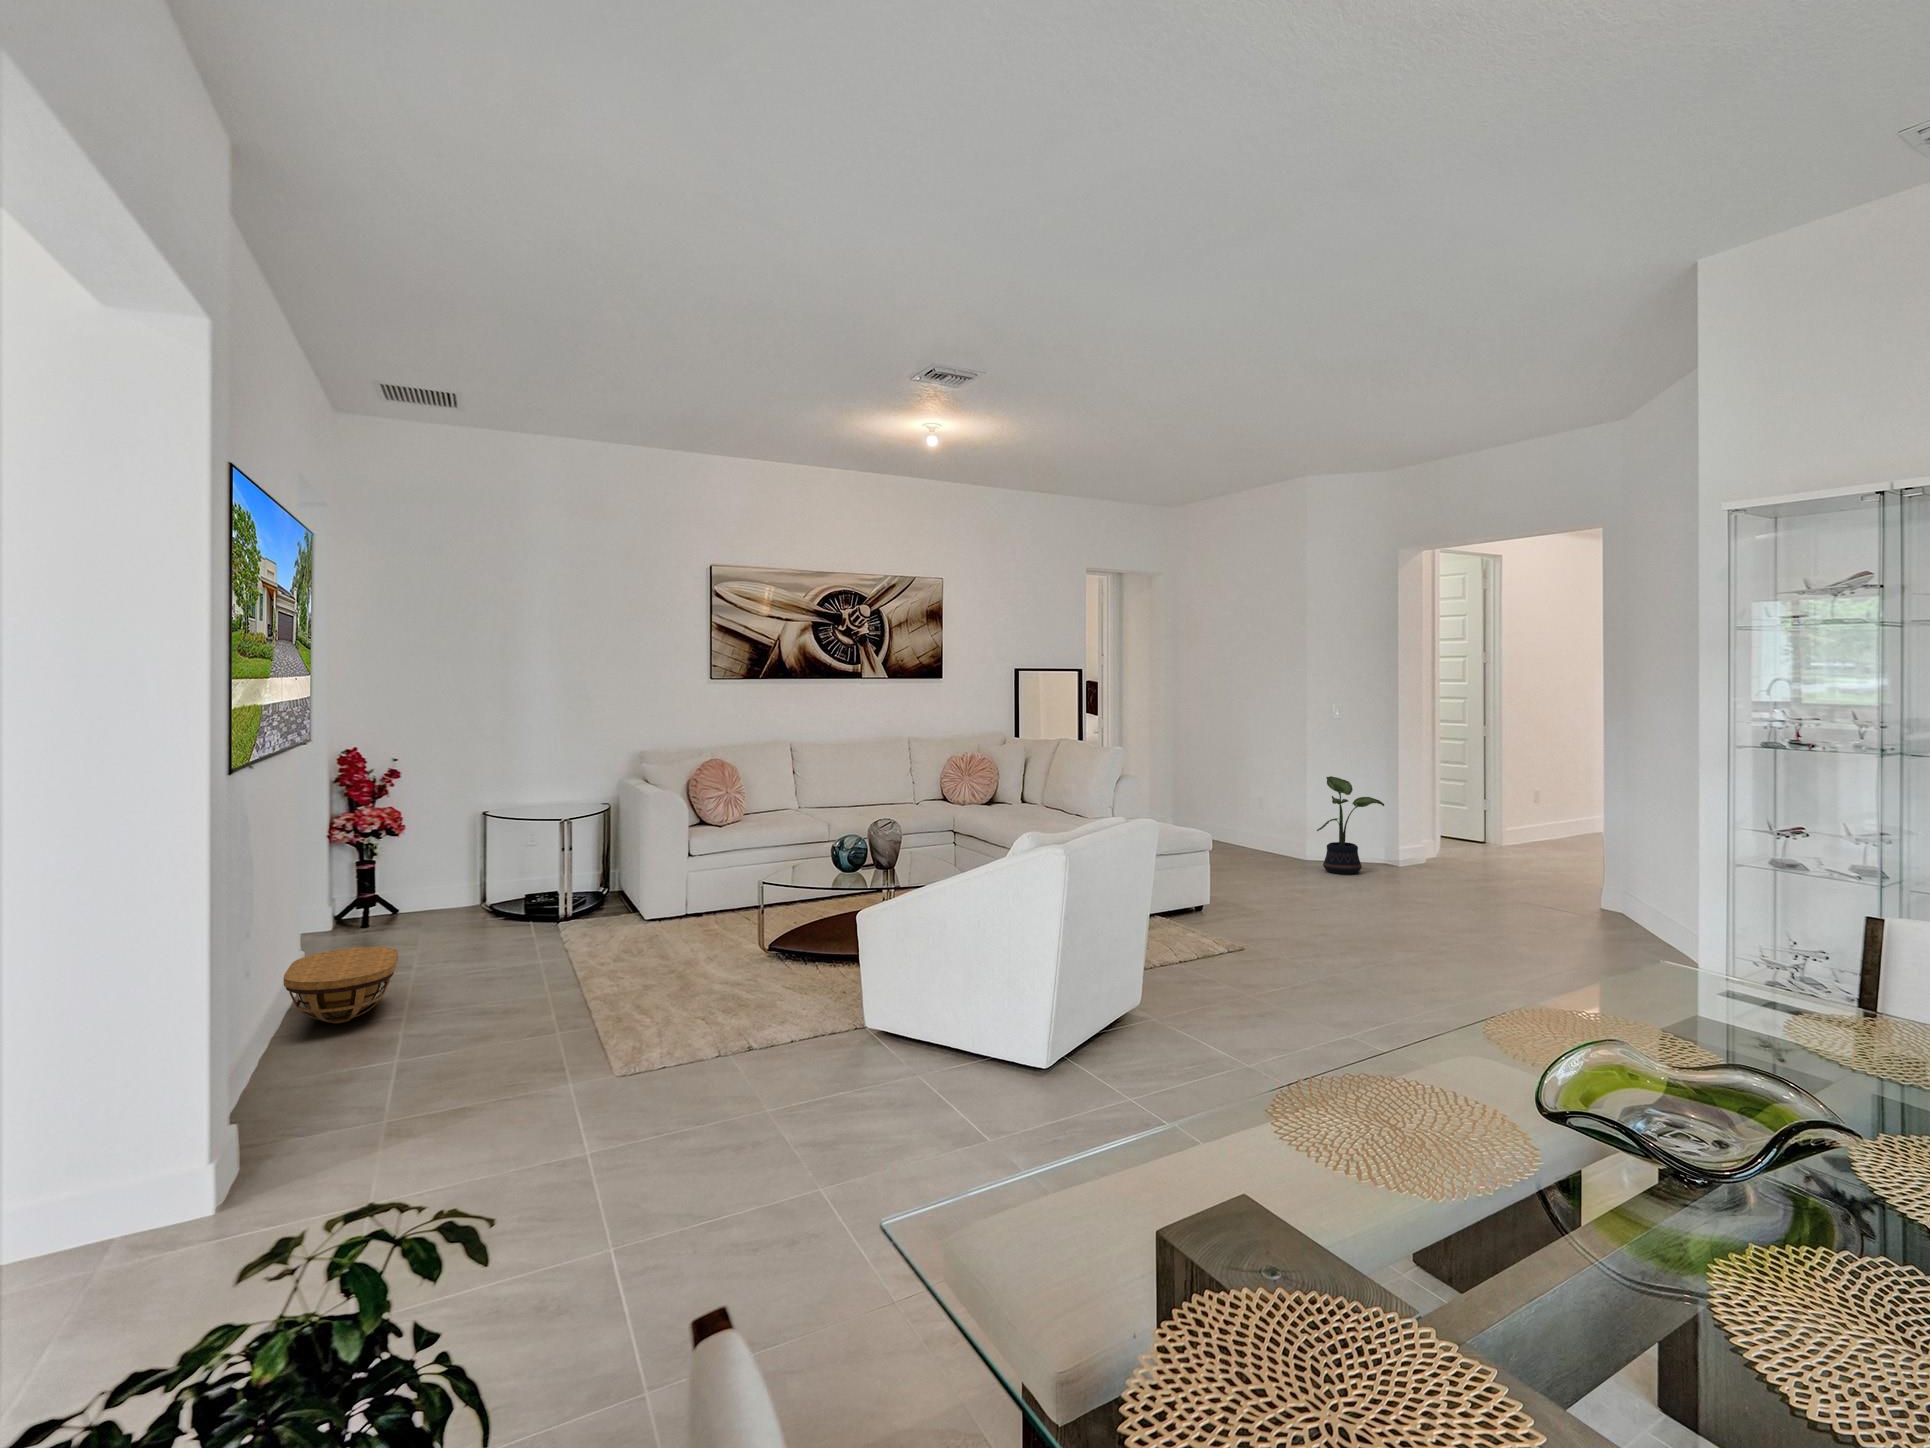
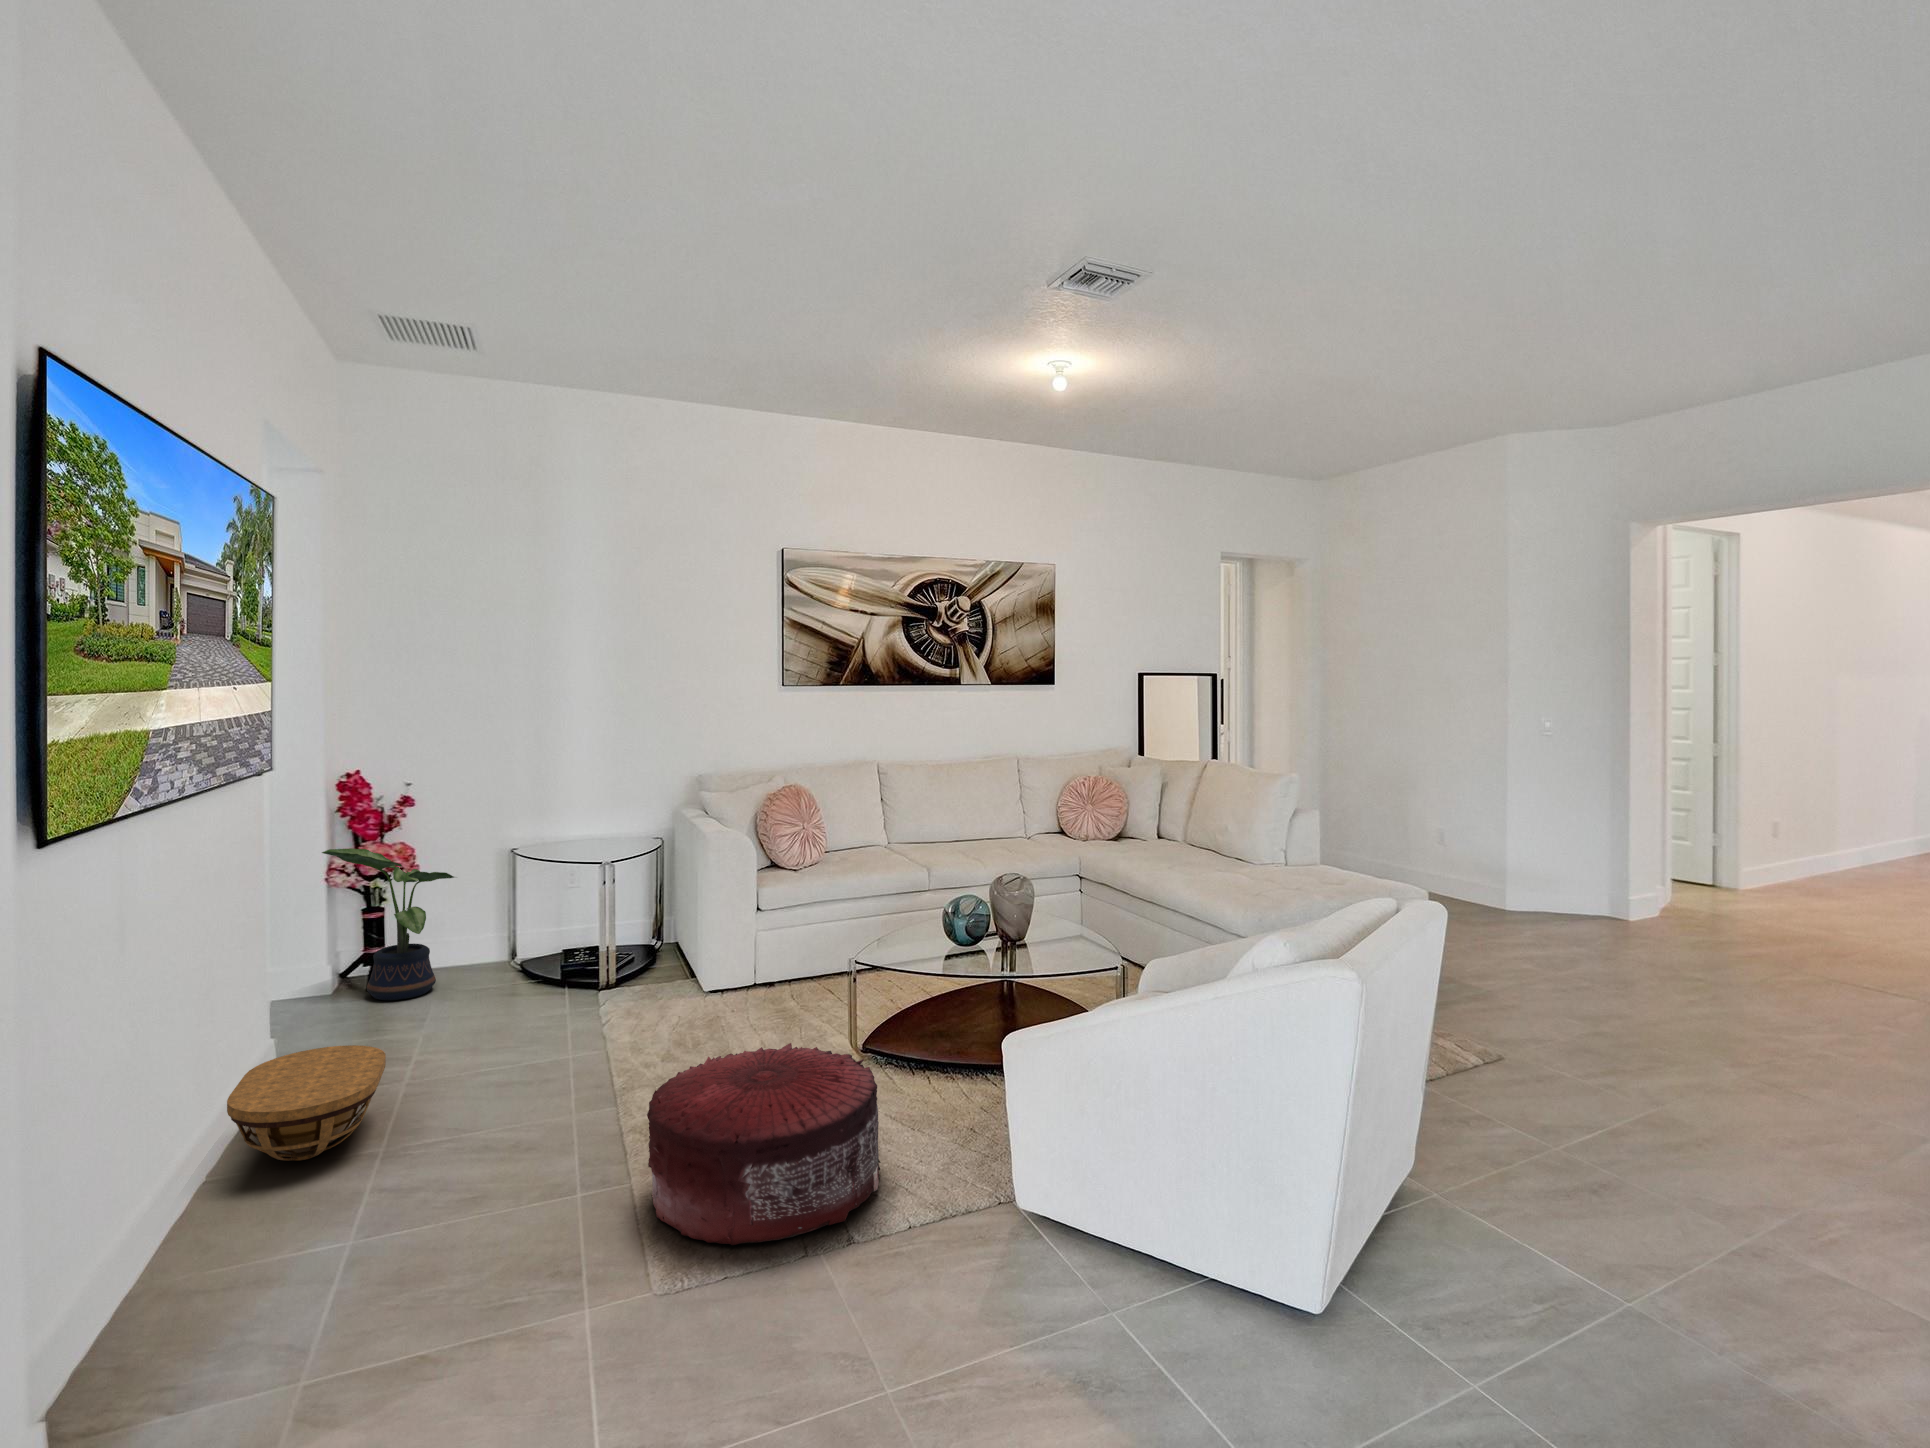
potted plant: present [1317,776,1384,874] -> present [322,848,454,1000]
pouf: none [603,932,776,1056] -> present [647,1043,880,1245]

